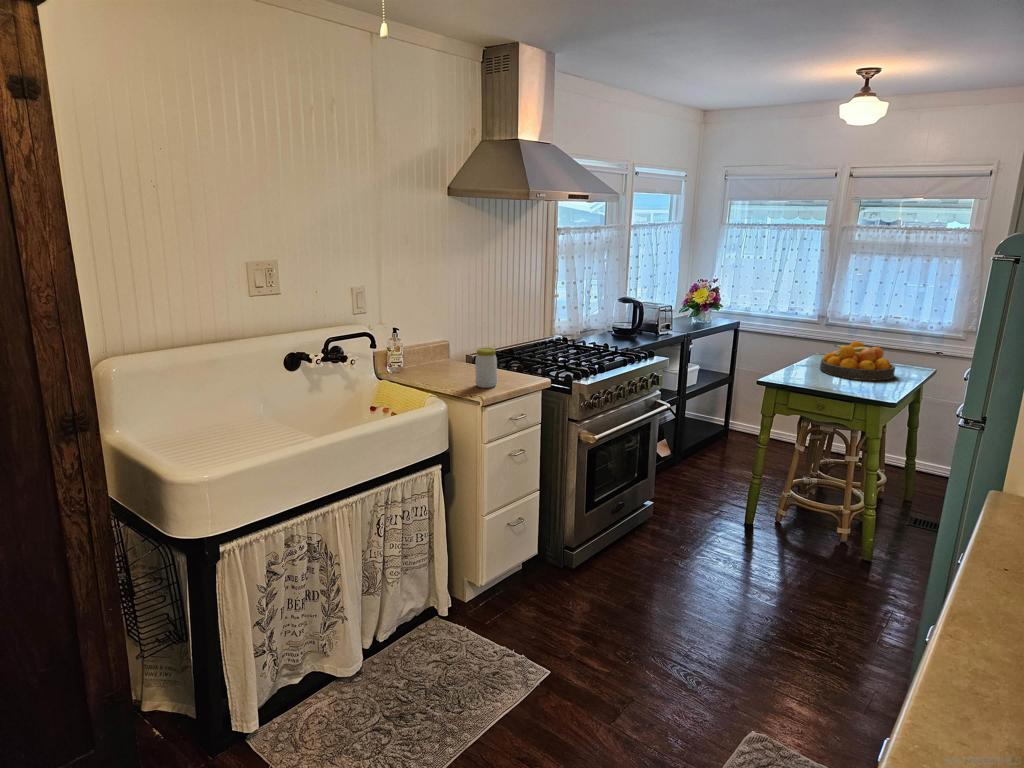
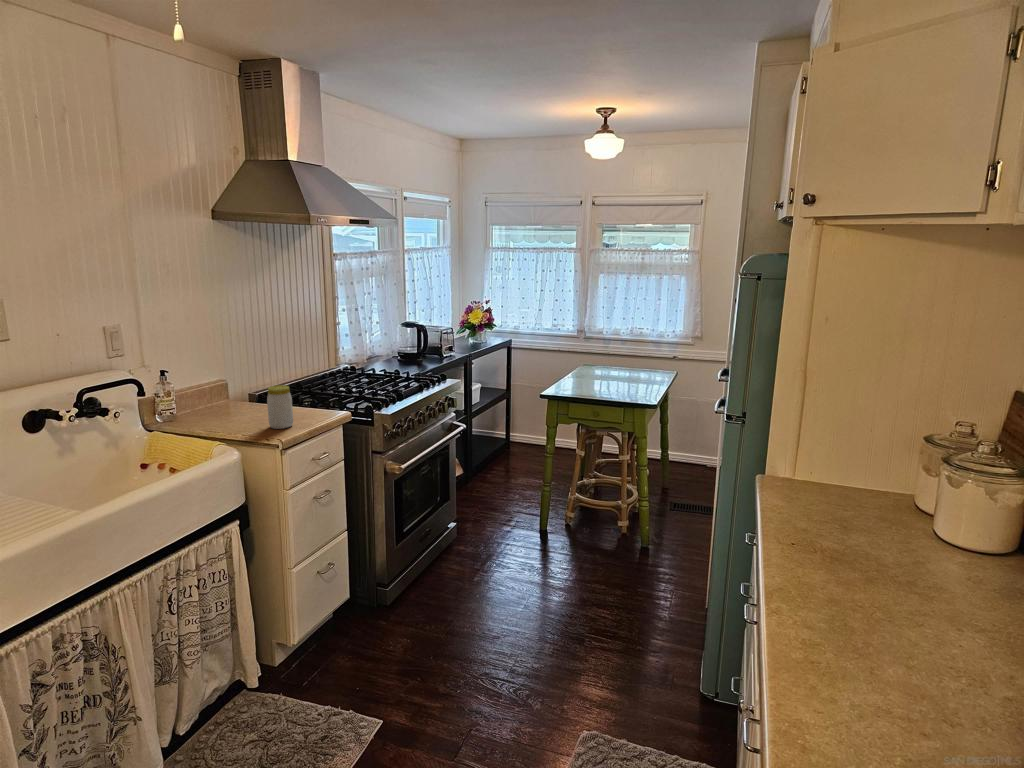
fruit bowl: present [820,341,895,380] -> none [590,353,648,387]

